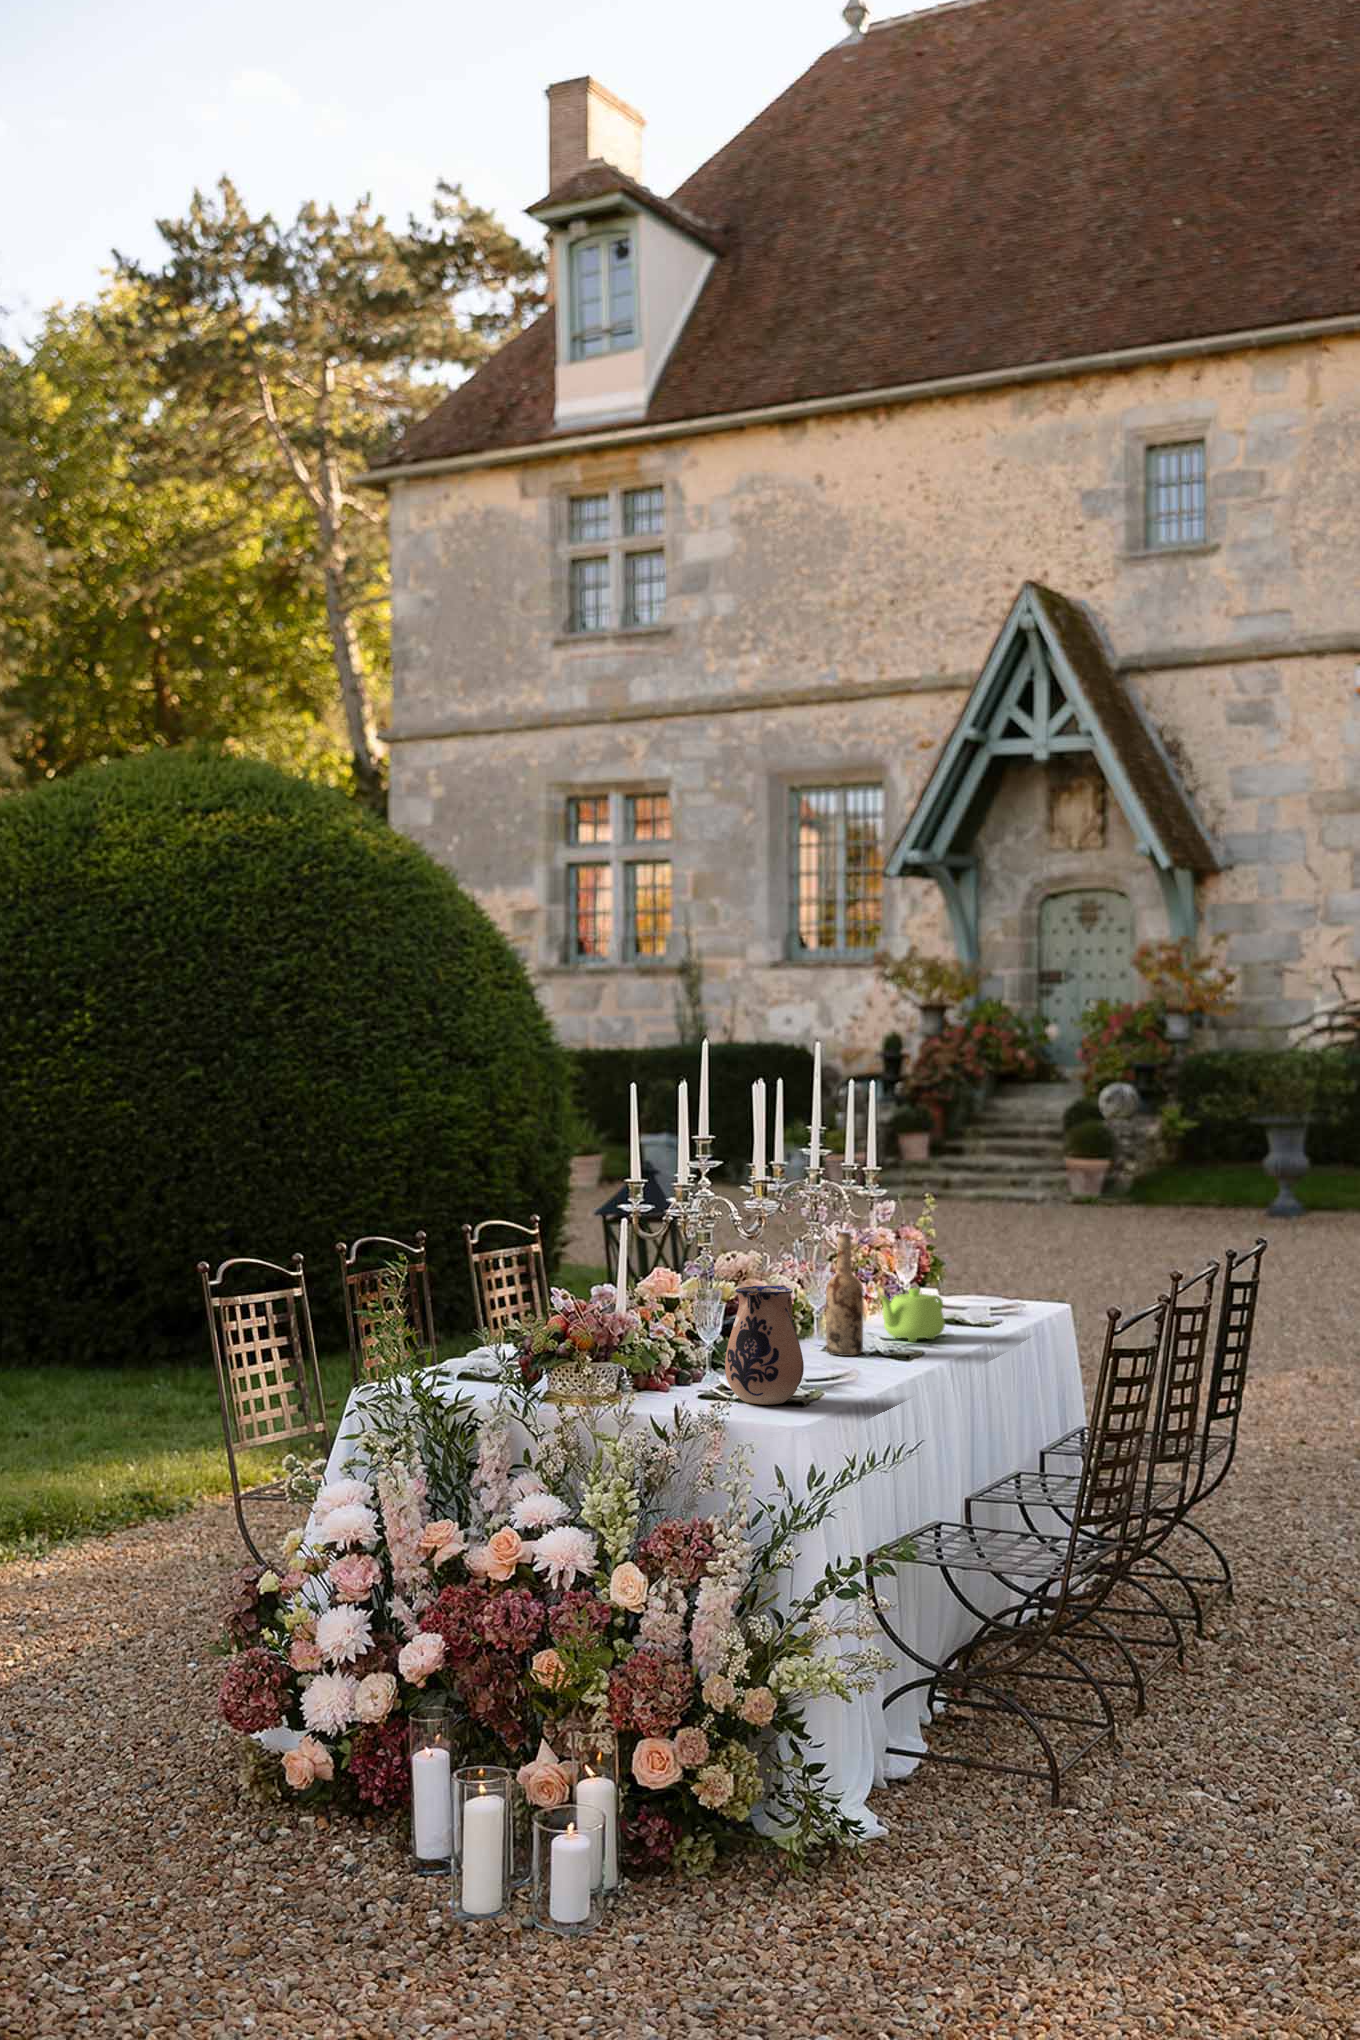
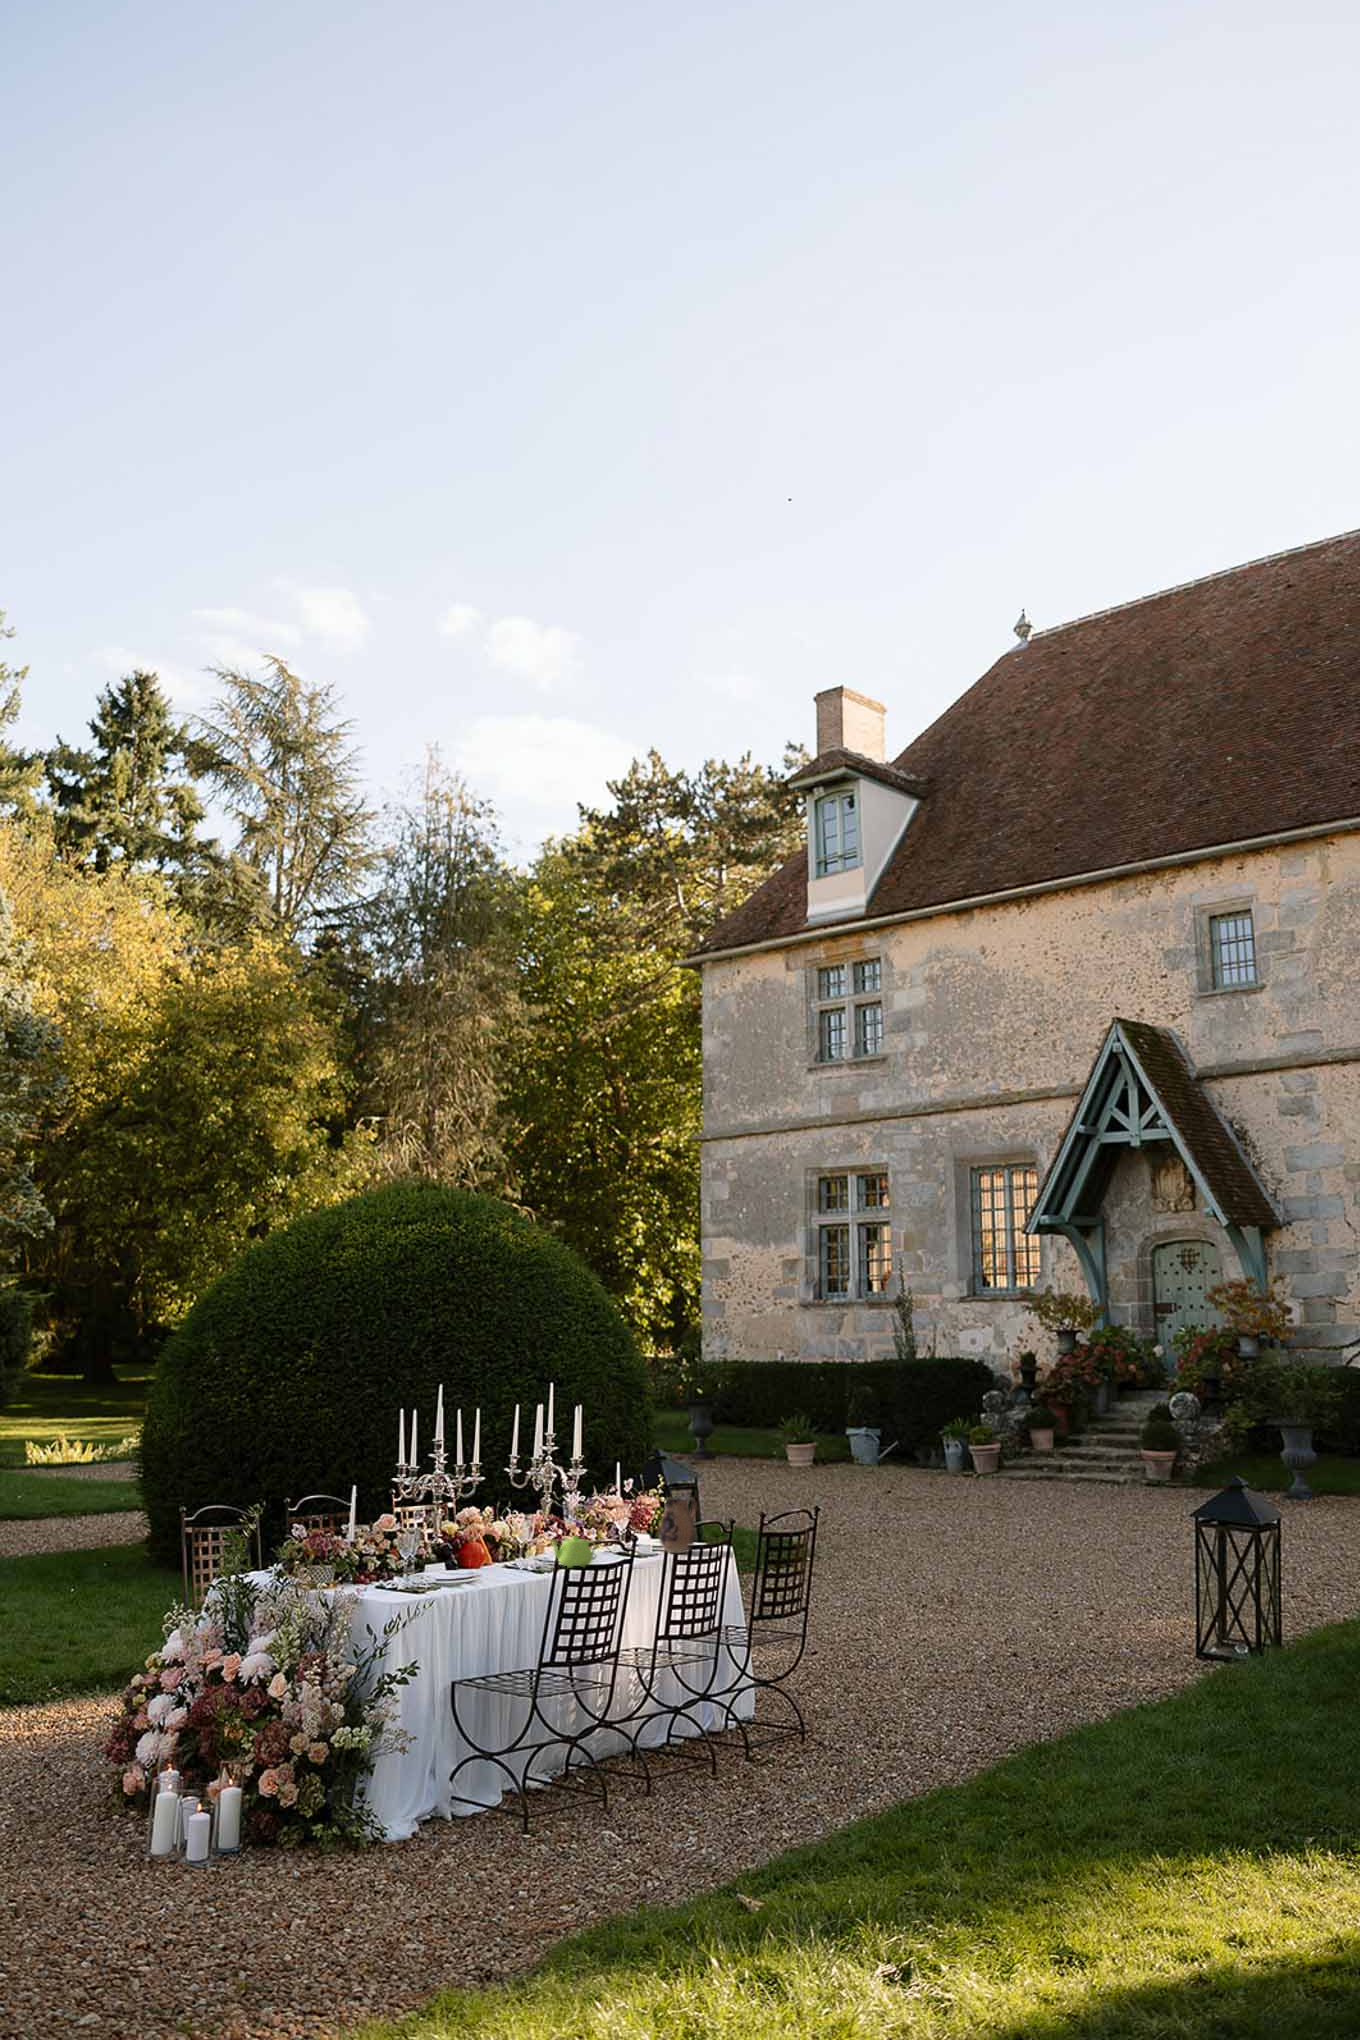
wine bottle: present [826,1232,863,1356] -> none [503,1500,524,1573]
ceramic pitcher: present [725,1285,804,1405] -> present [659,1497,697,1553]

